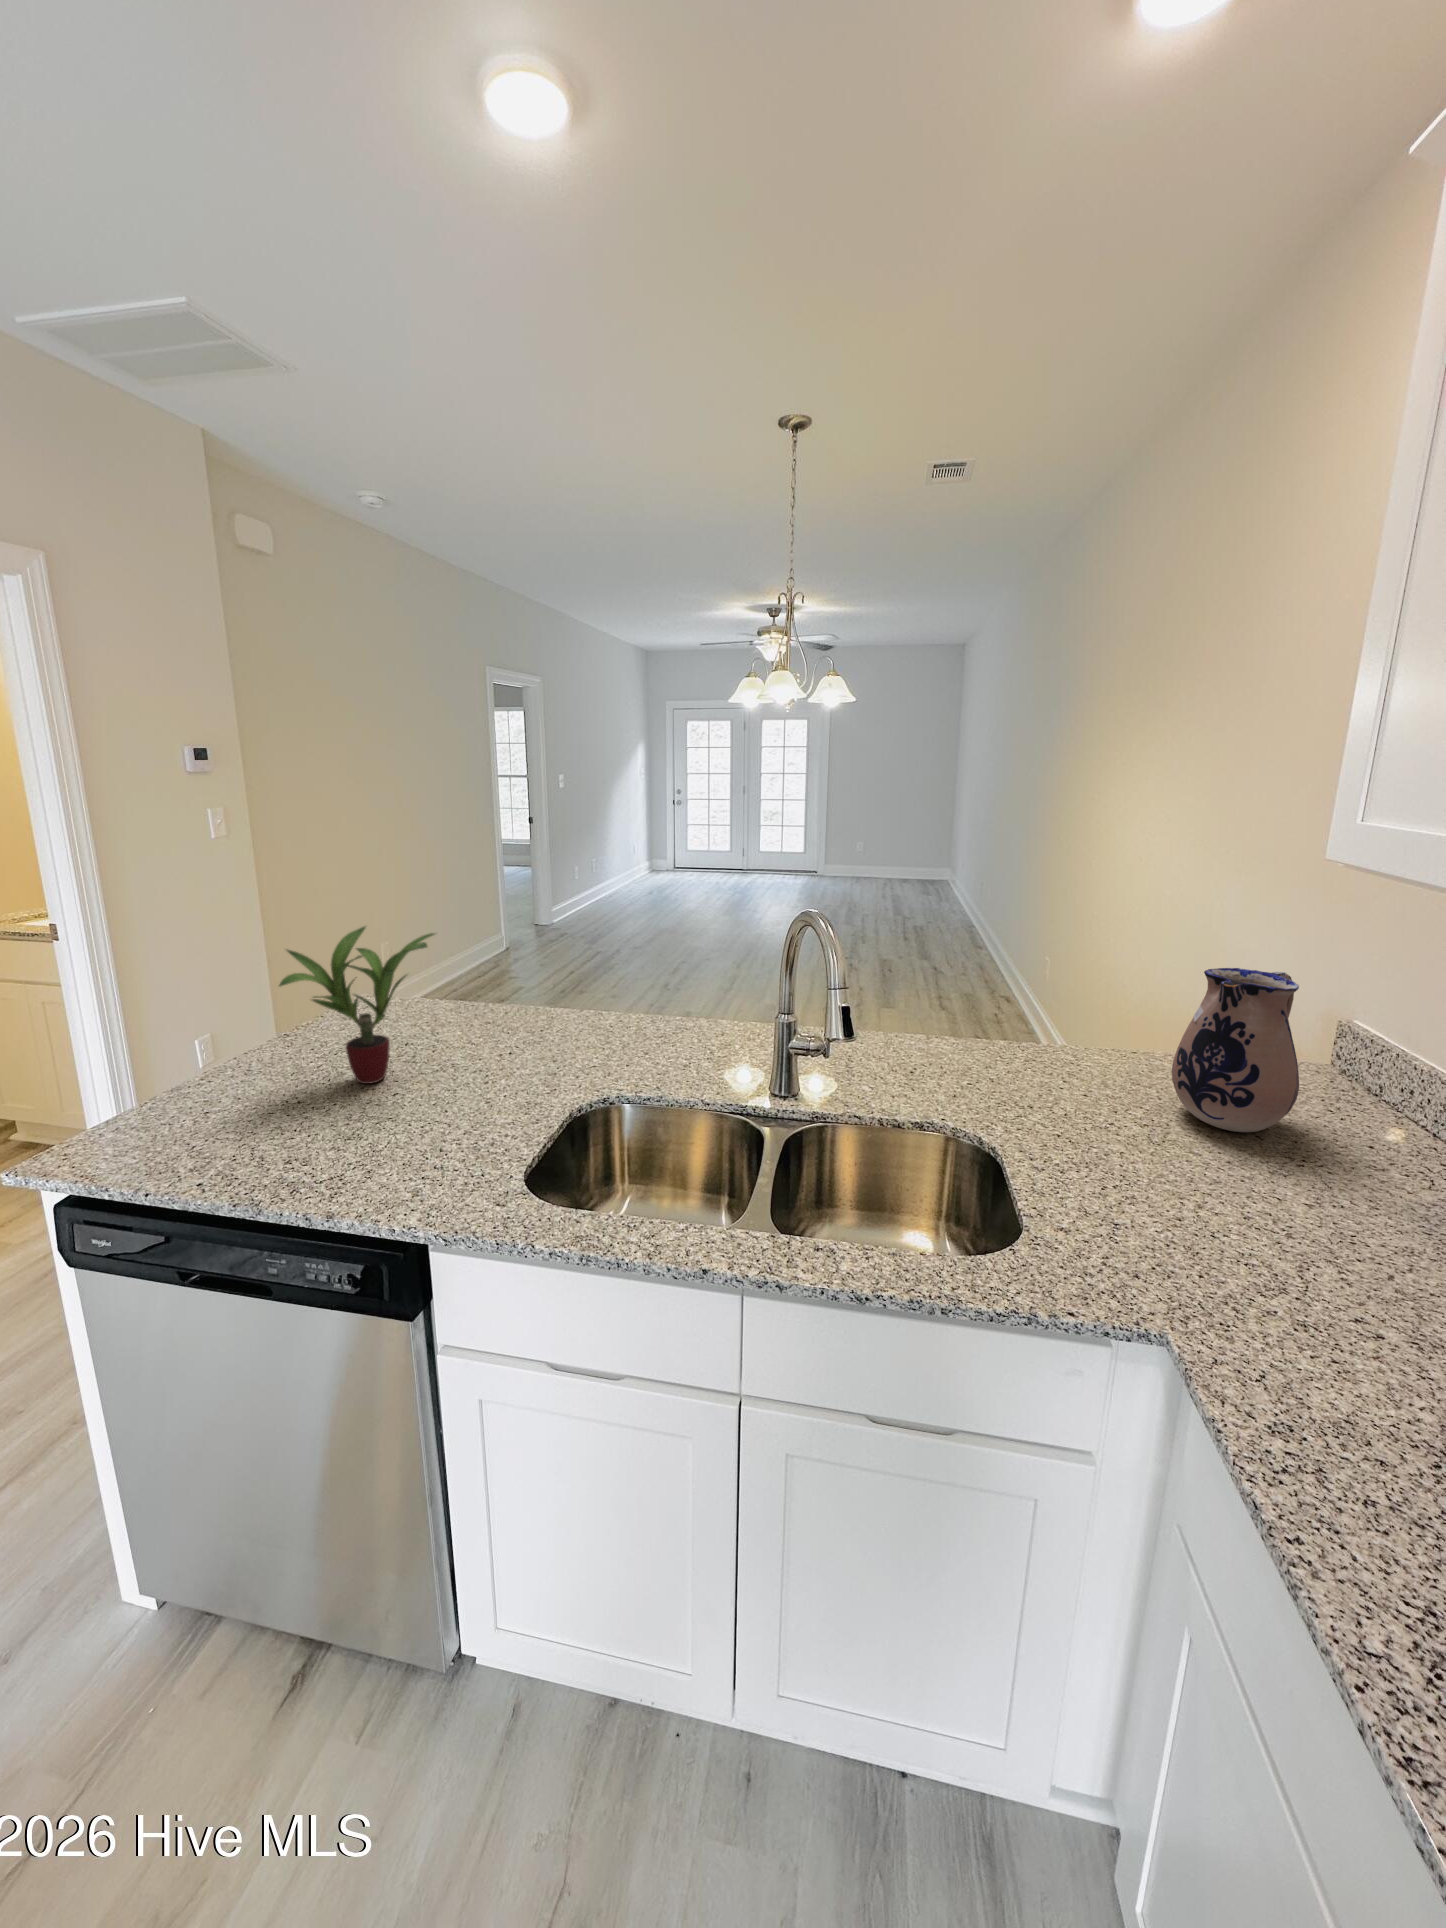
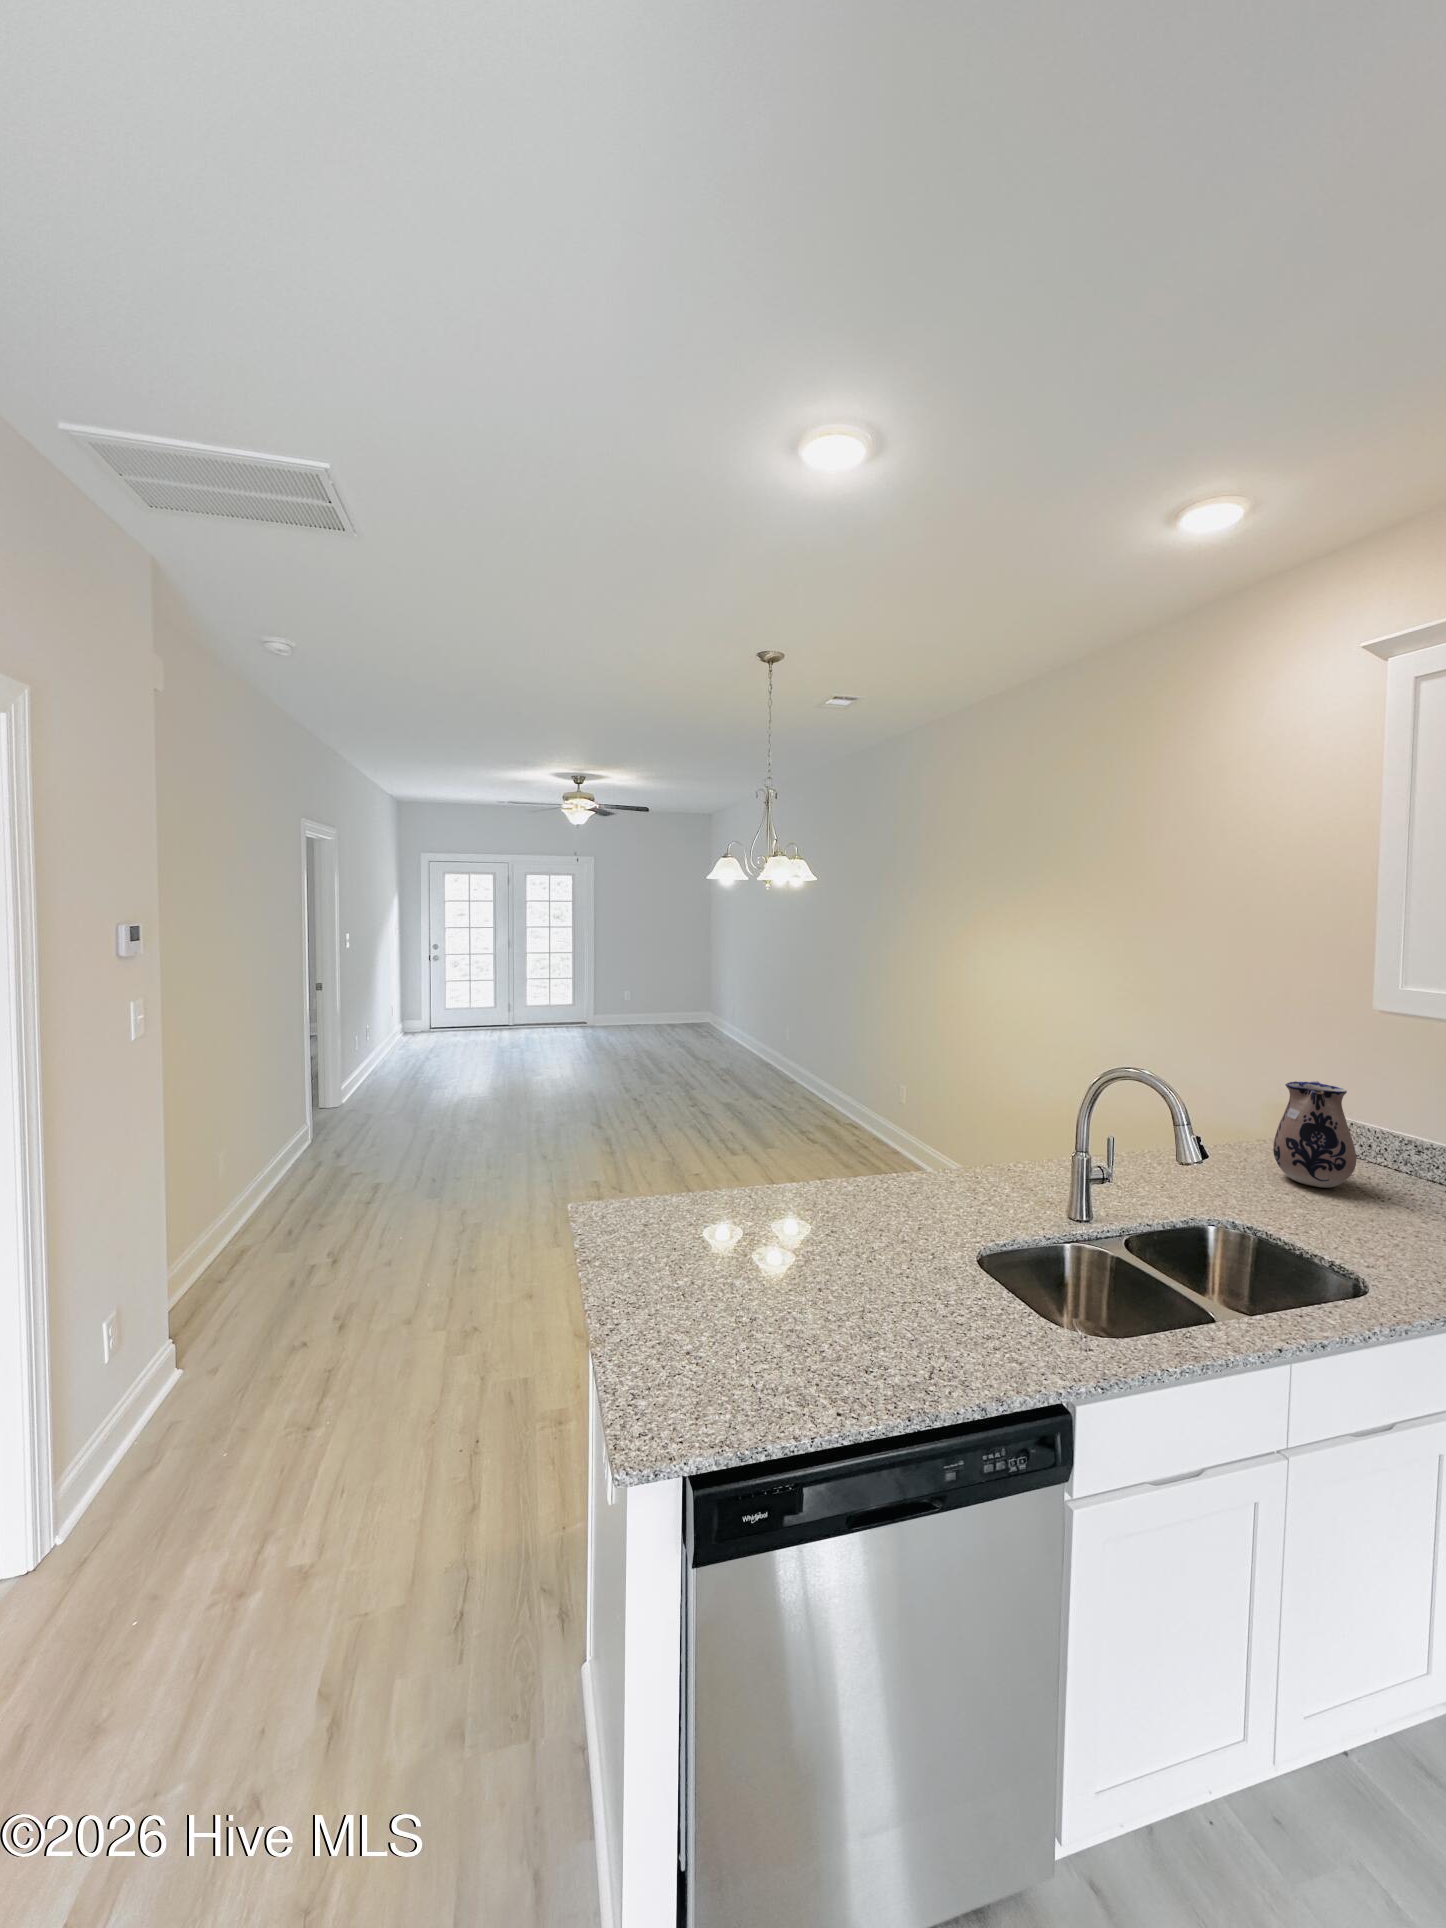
potted plant: present [279,927,434,1084] -> none [731,1124,870,1287]

